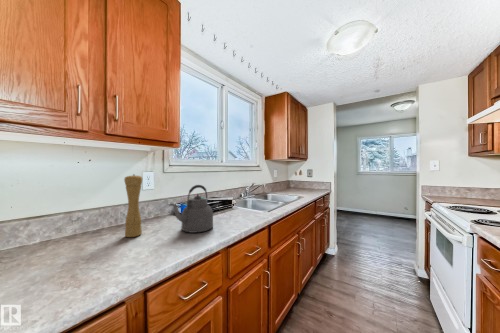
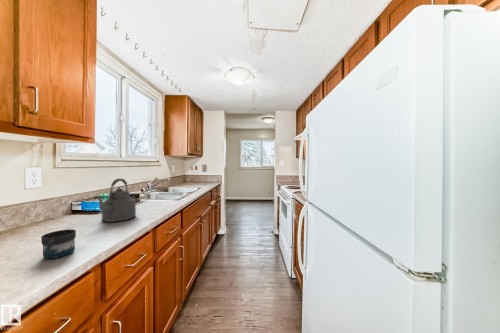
pepper mill: present [124,175,142,237] -> none [32,169,56,235]
mug: none [84,242,125,276] -> present [41,229,76,258]

